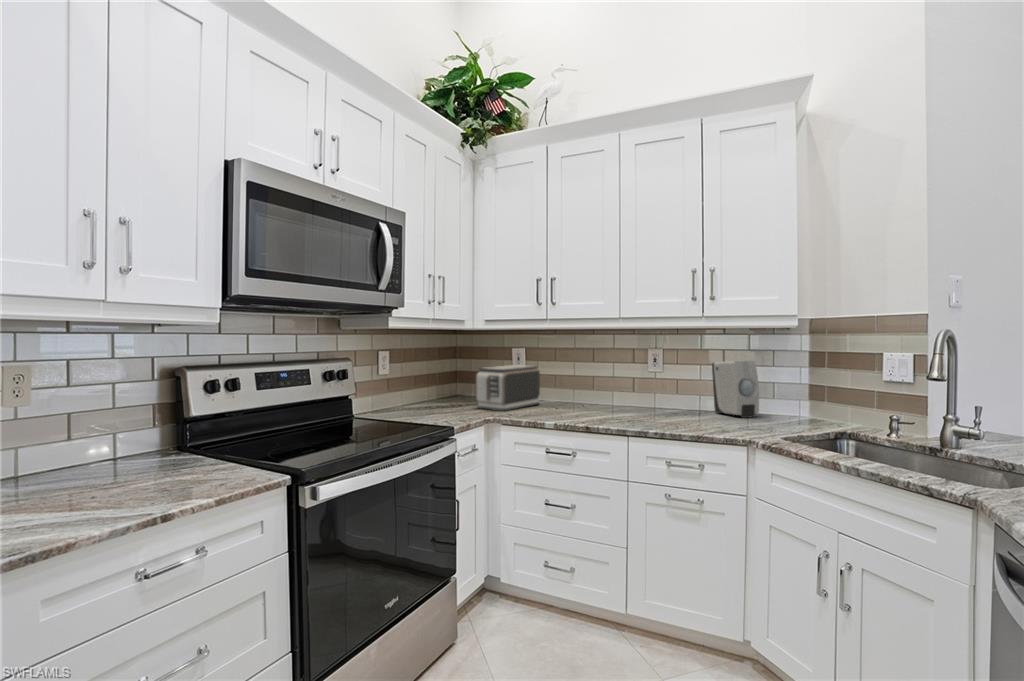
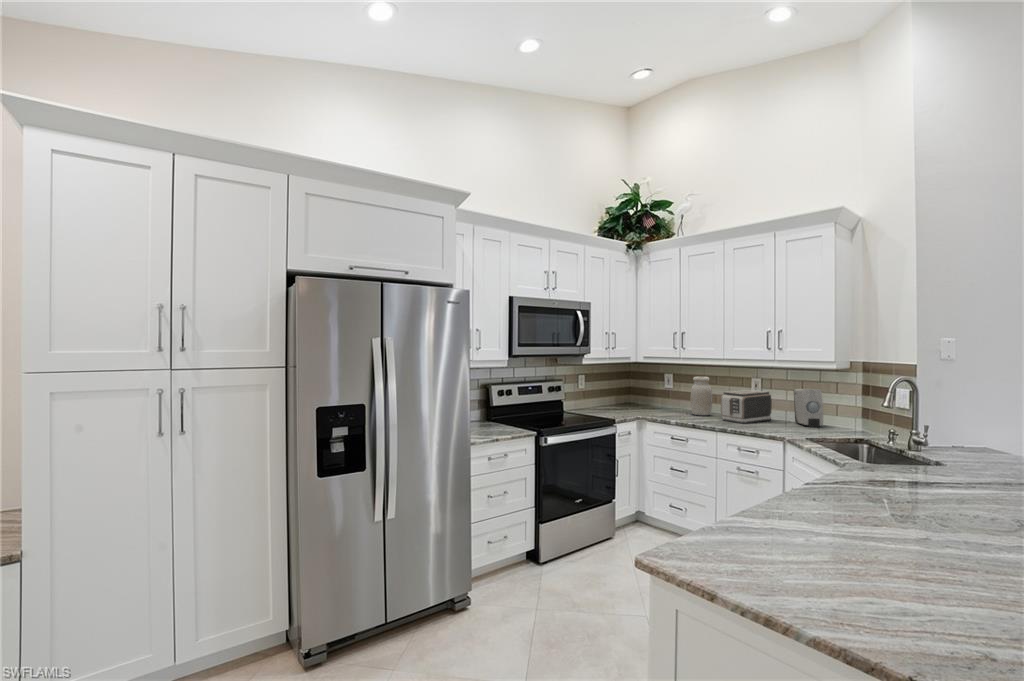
jar: none [562,349,594,410] -> present [690,376,712,415]
toaster: present [476,365,540,411] -> present [721,390,771,424]

